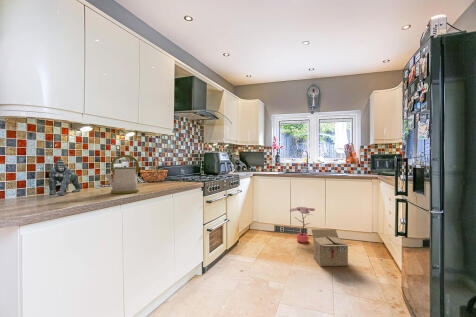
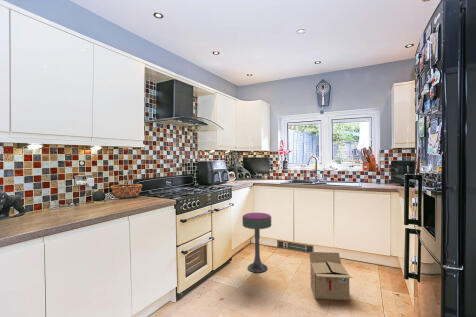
kettle: present [105,155,139,194] -> none [38,176,80,221]
bar stool: none [251,199,277,251] -> present [242,213,271,273]
potted plant: present [290,207,315,243] -> none [290,222,320,263]

